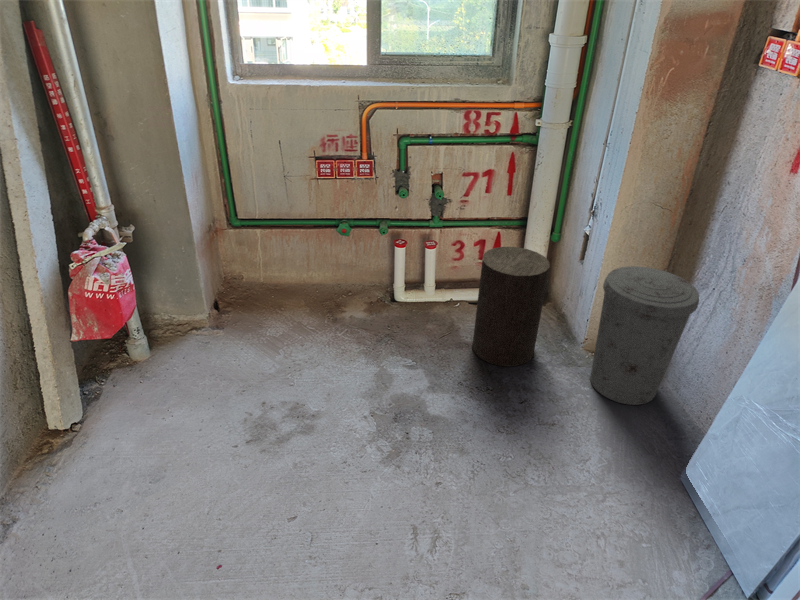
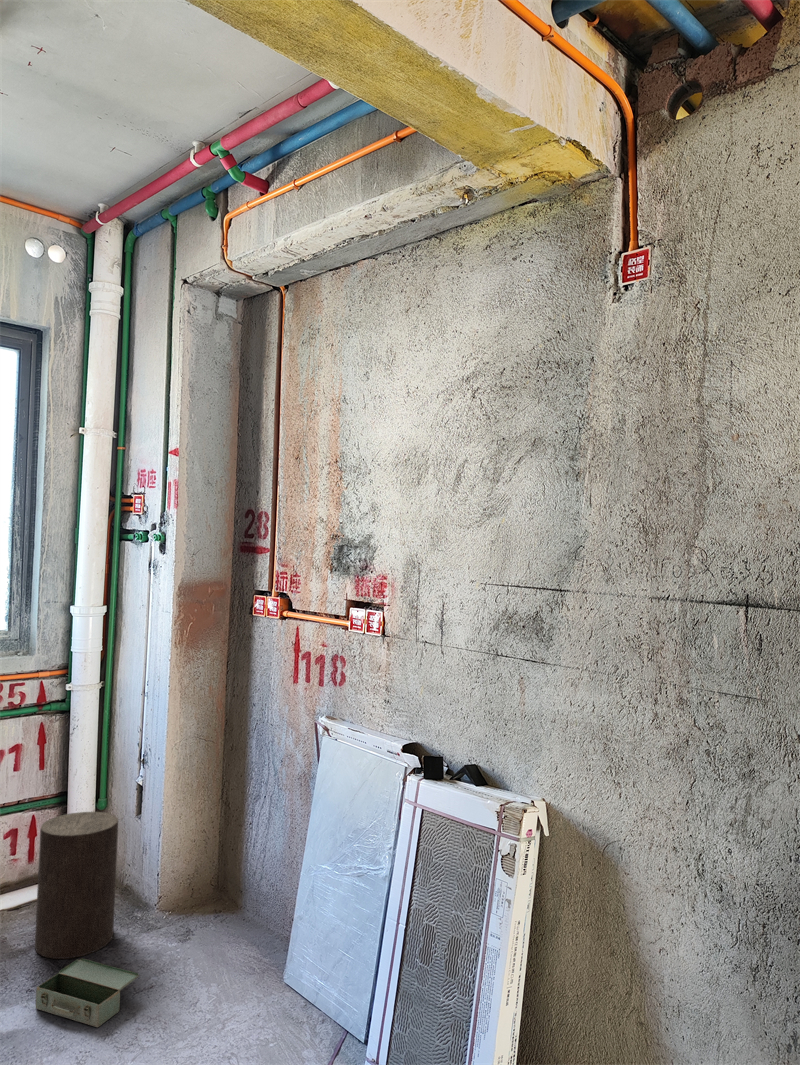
trash can: present [590,266,699,405] -> none [177,794,261,940]
toolbox: none [450,374,530,442] -> present [36,958,139,1027]

